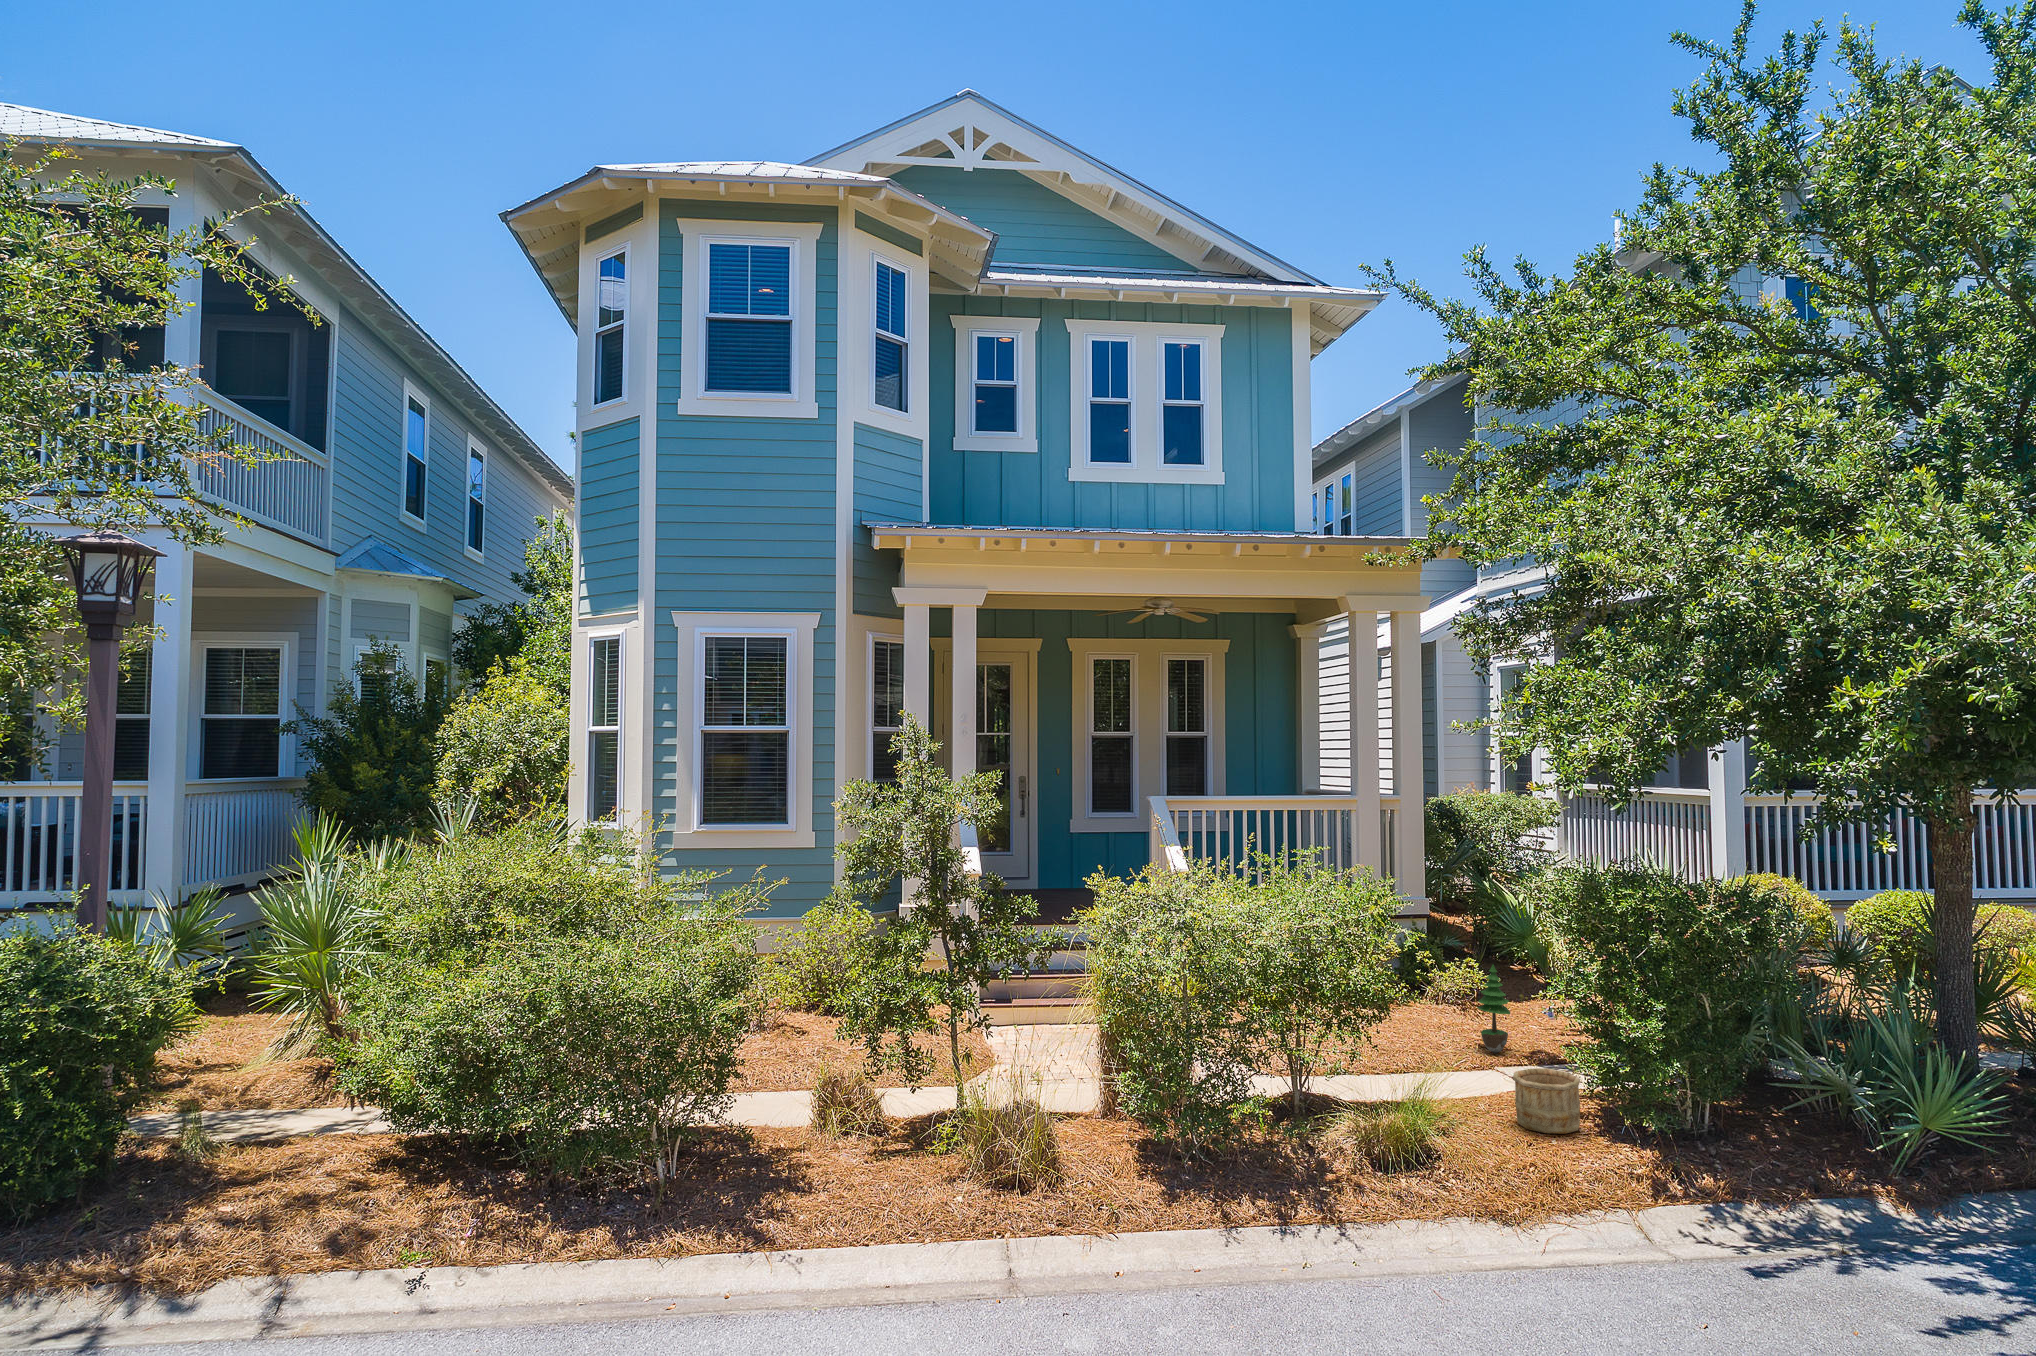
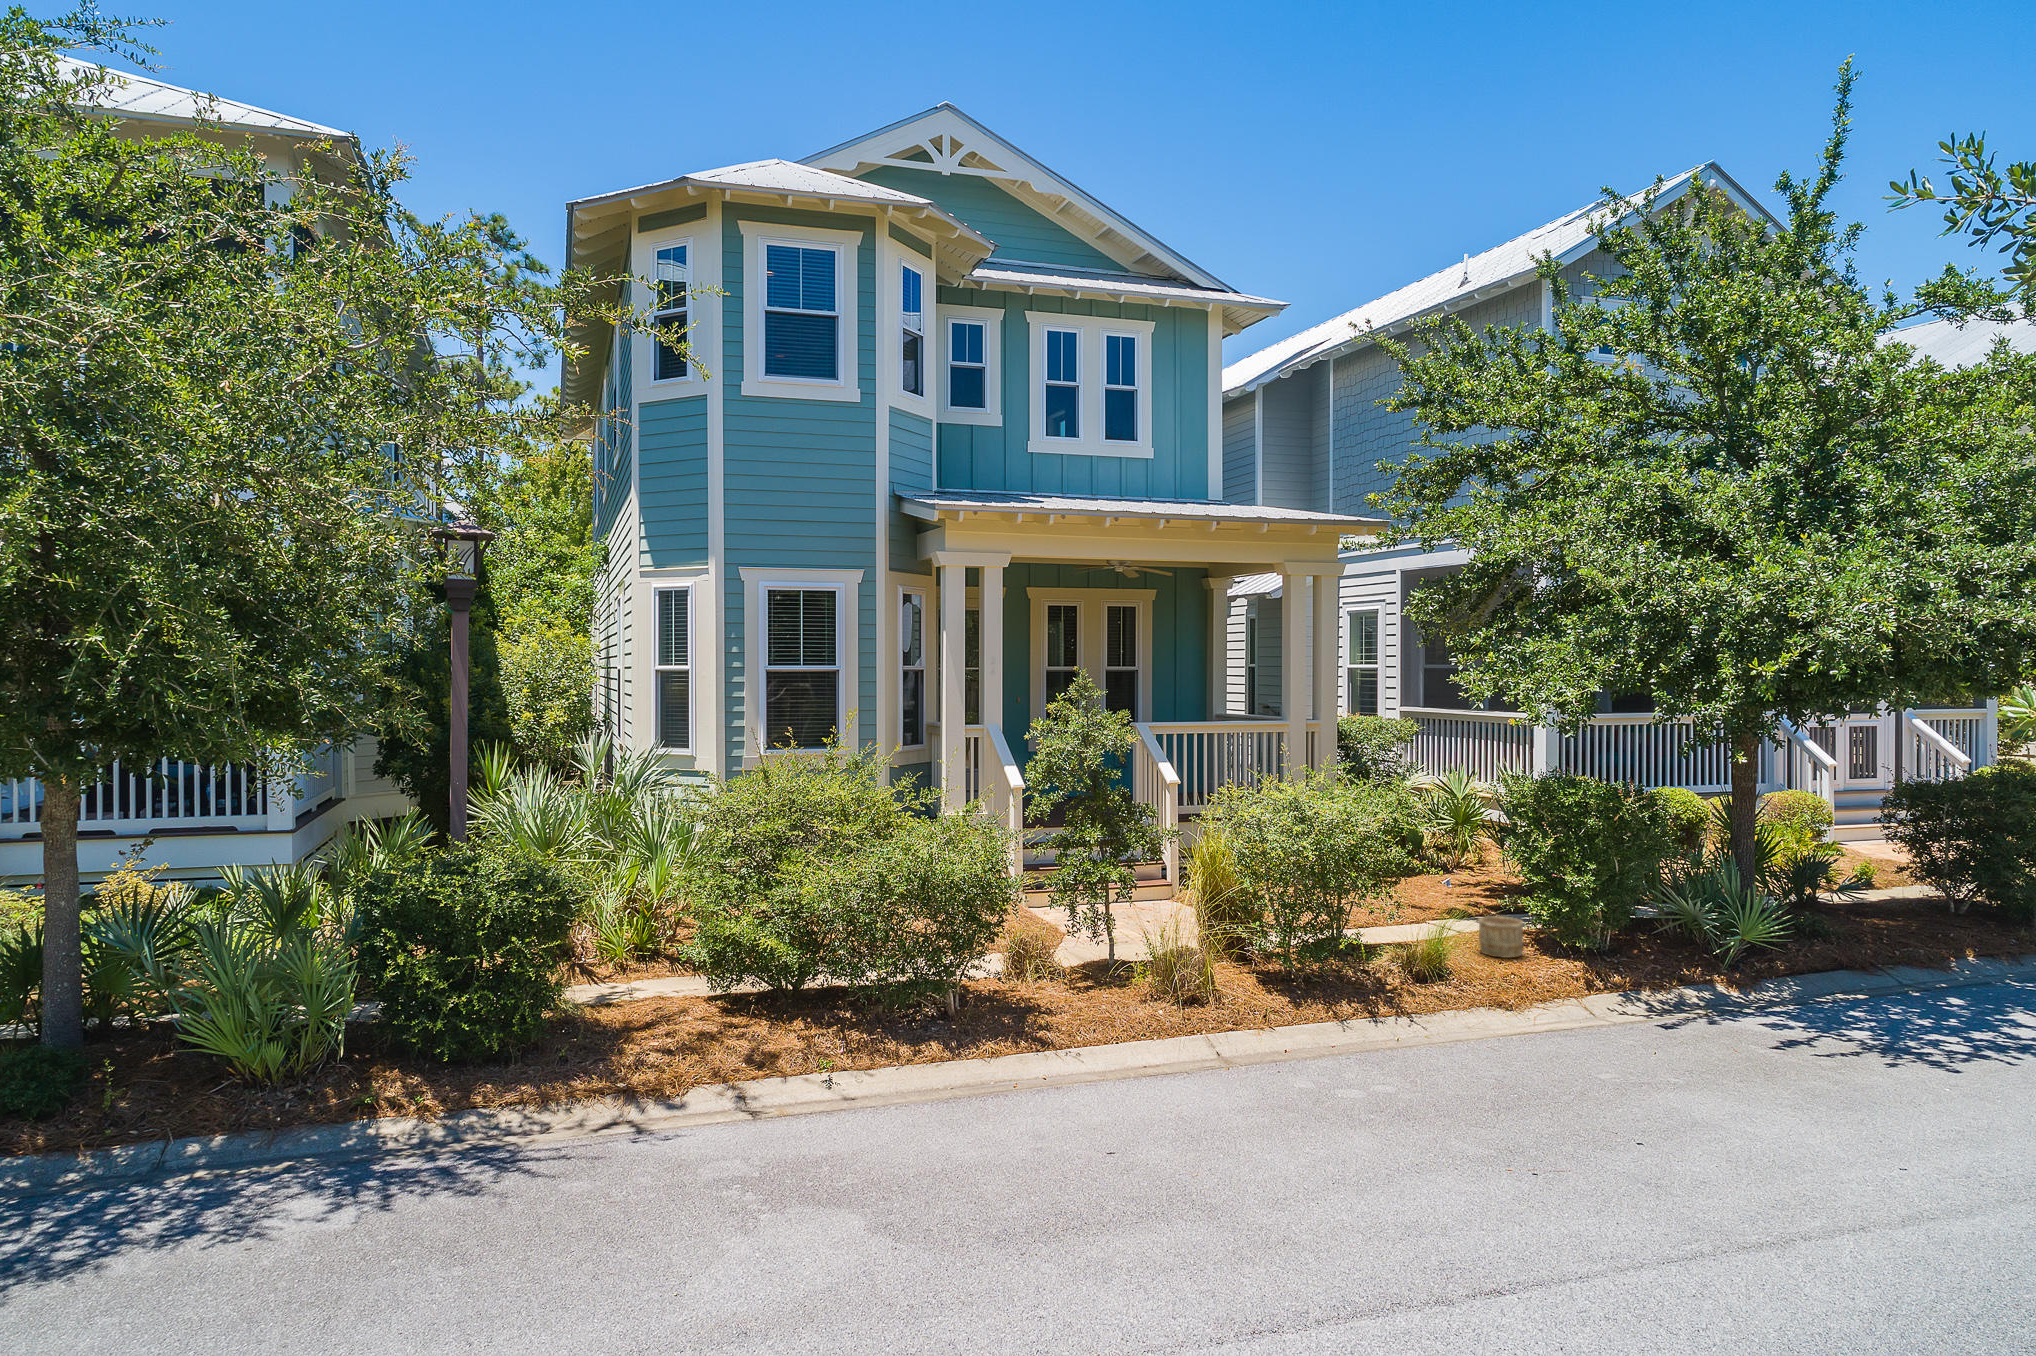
potted tree: present [1477,965,1510,1054] -> none [1418,849,1443,913]

